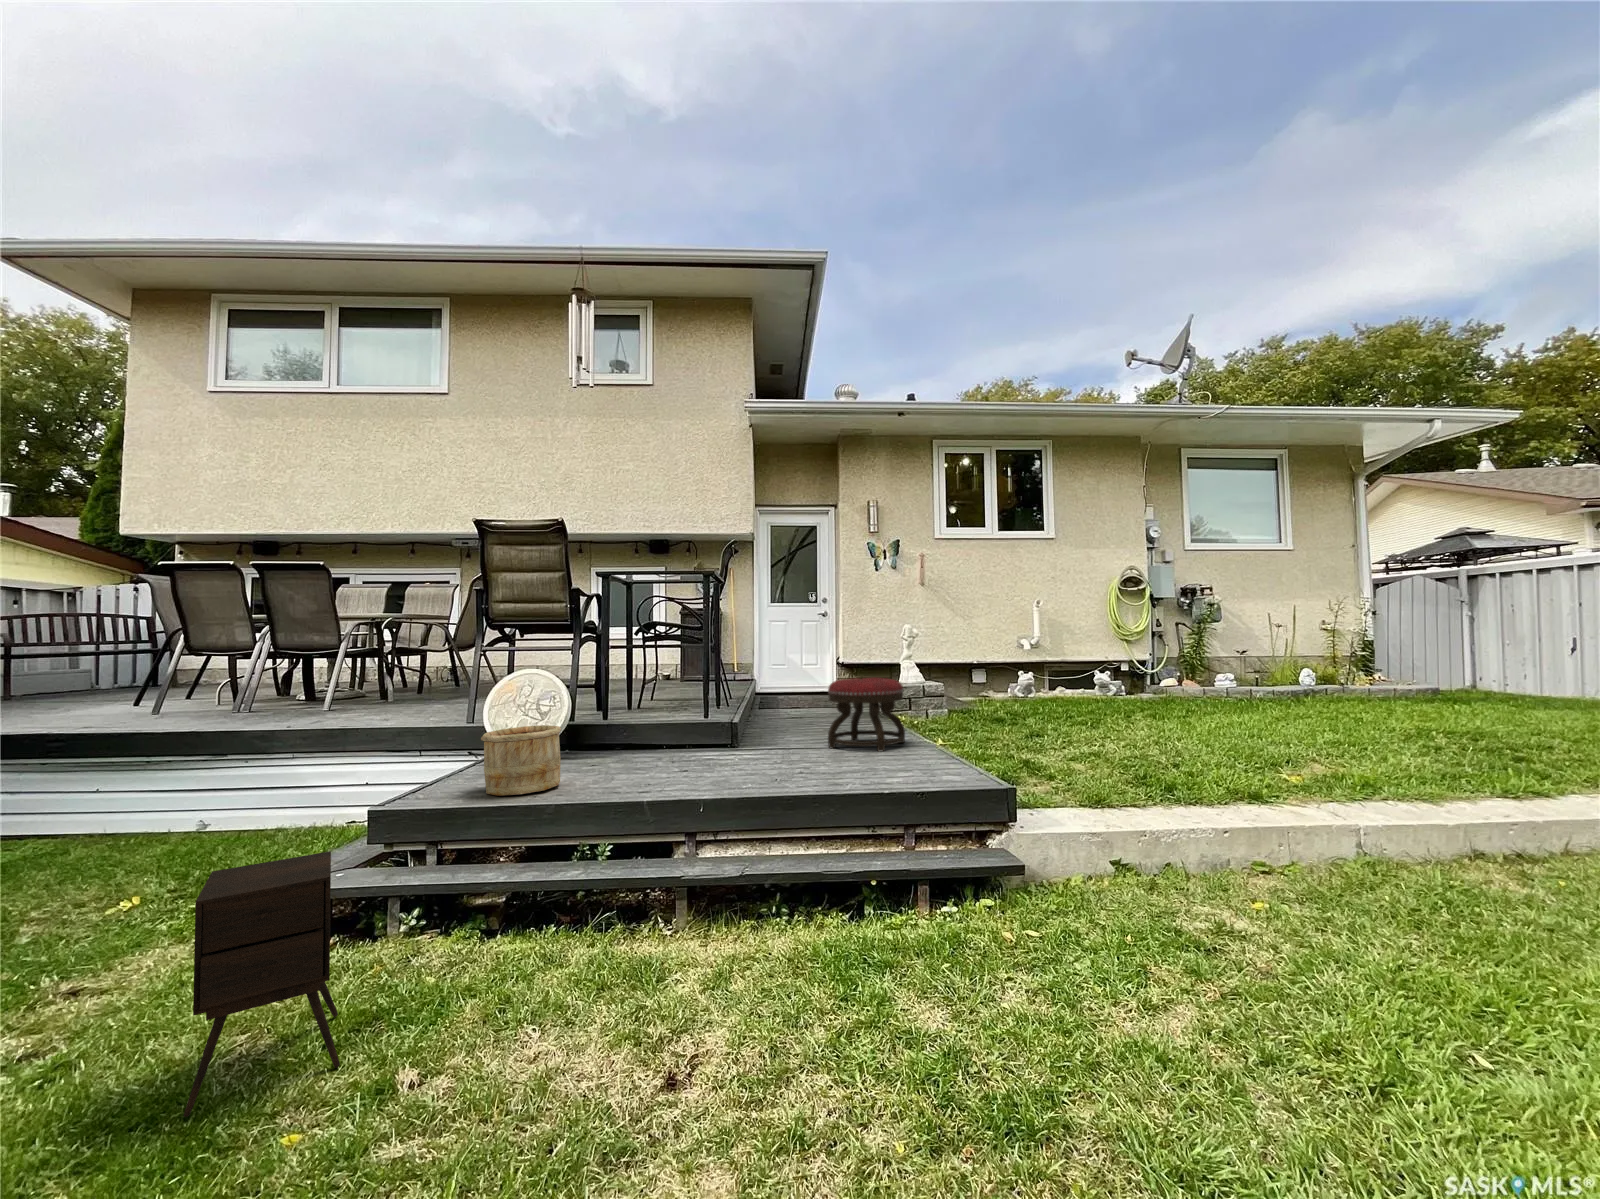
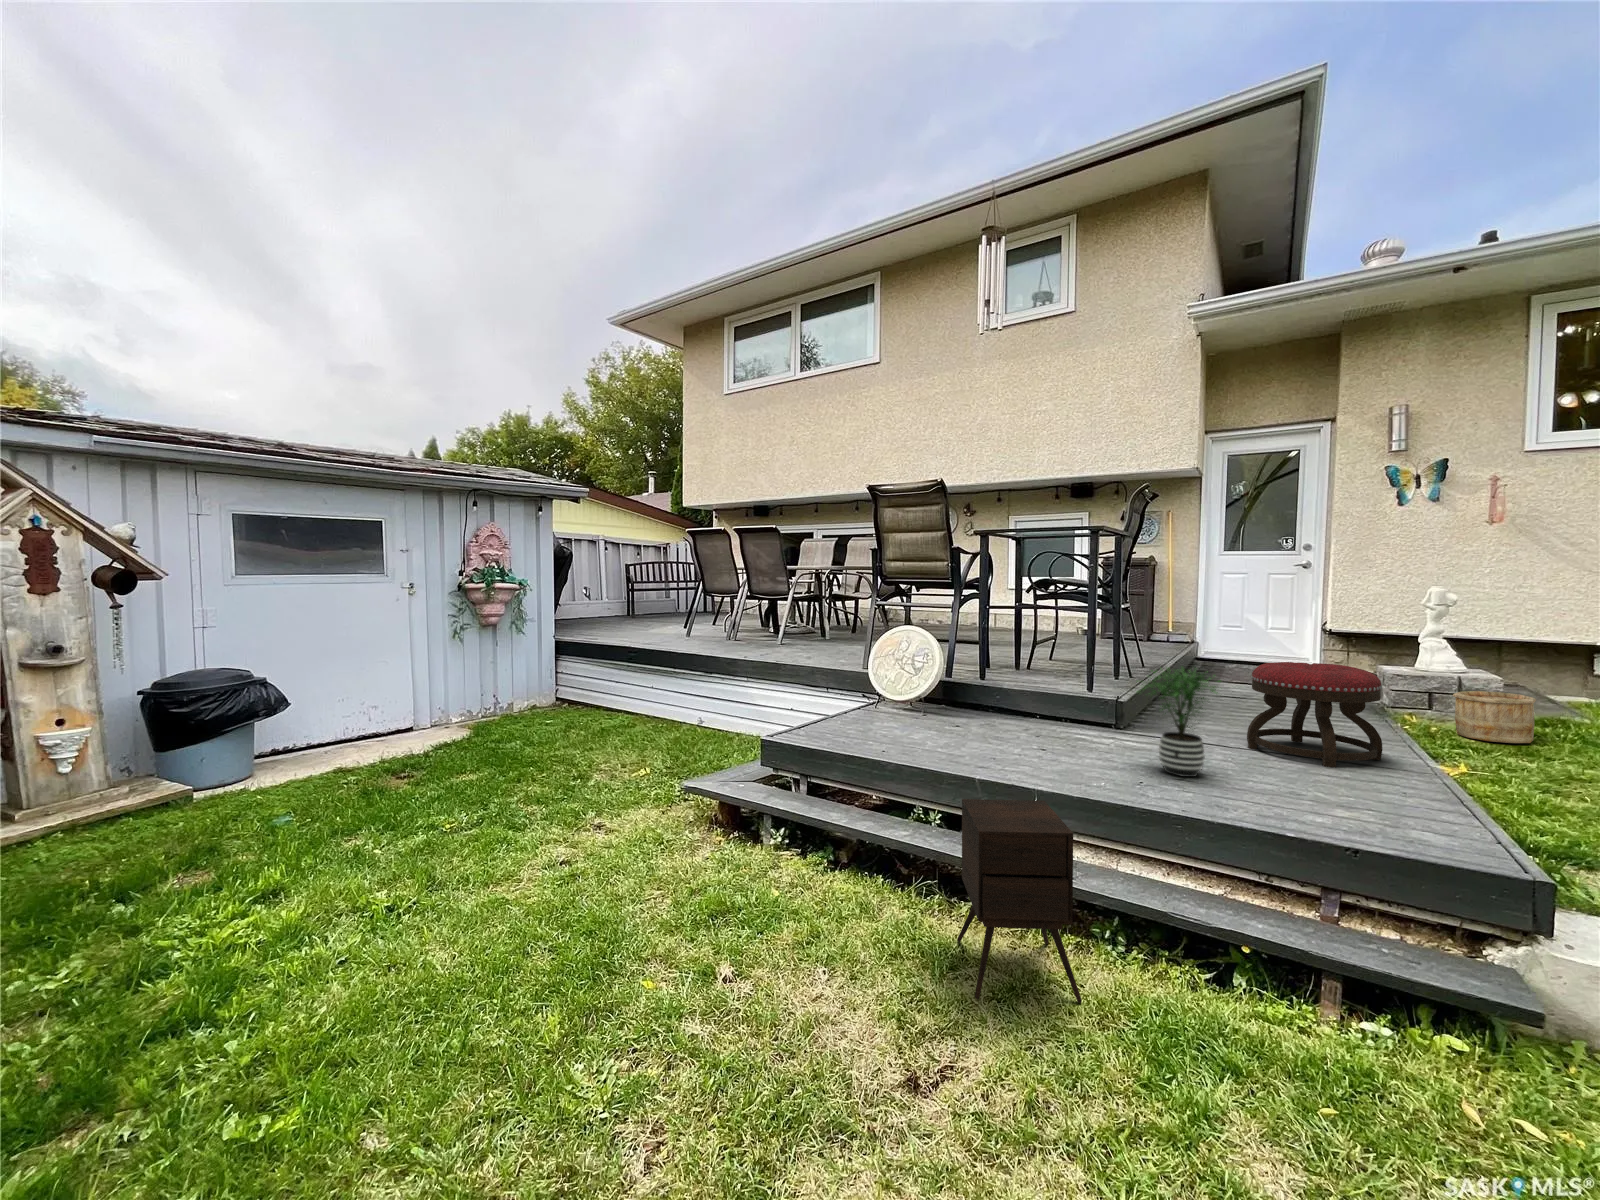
potted plant: none [765,680,827,772] -> present [1137,667,1216,777]
wooden bucket: present [481,725,561,796] -> present [1453,691,1536,743]
side table: present [183,851,340,1117] -> present [957,799,1082,1003]

